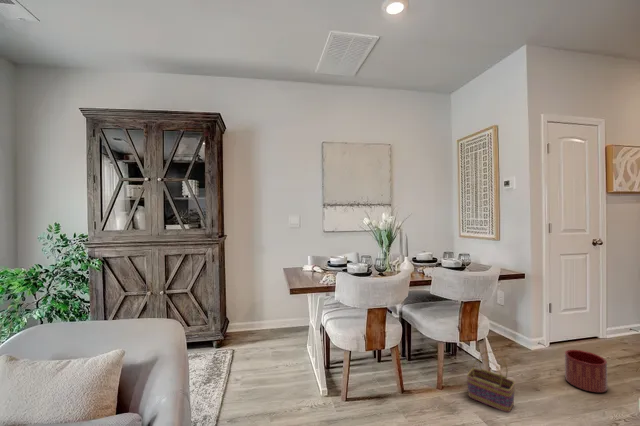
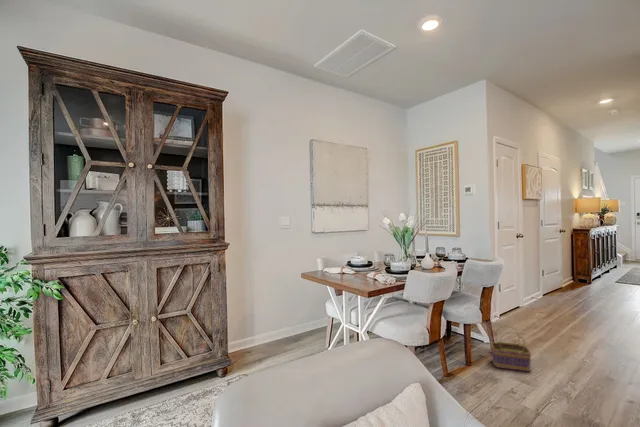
planter: present [565,350,607,393] -> none [532,316,562,345]

